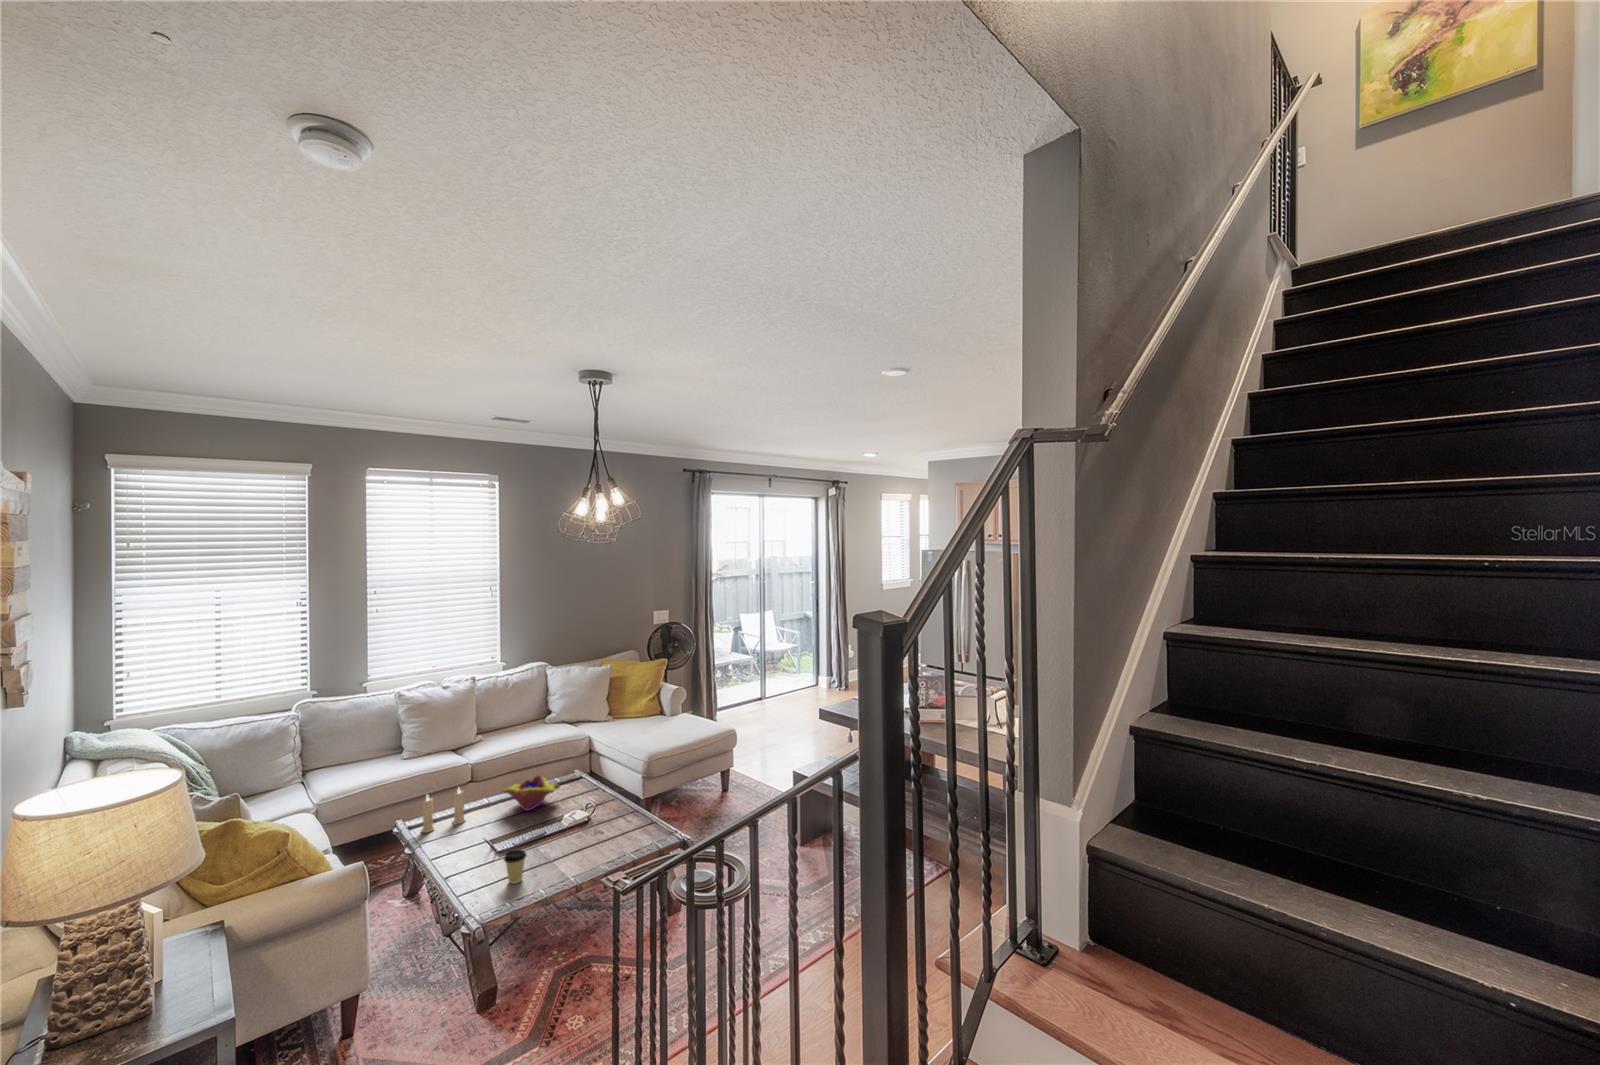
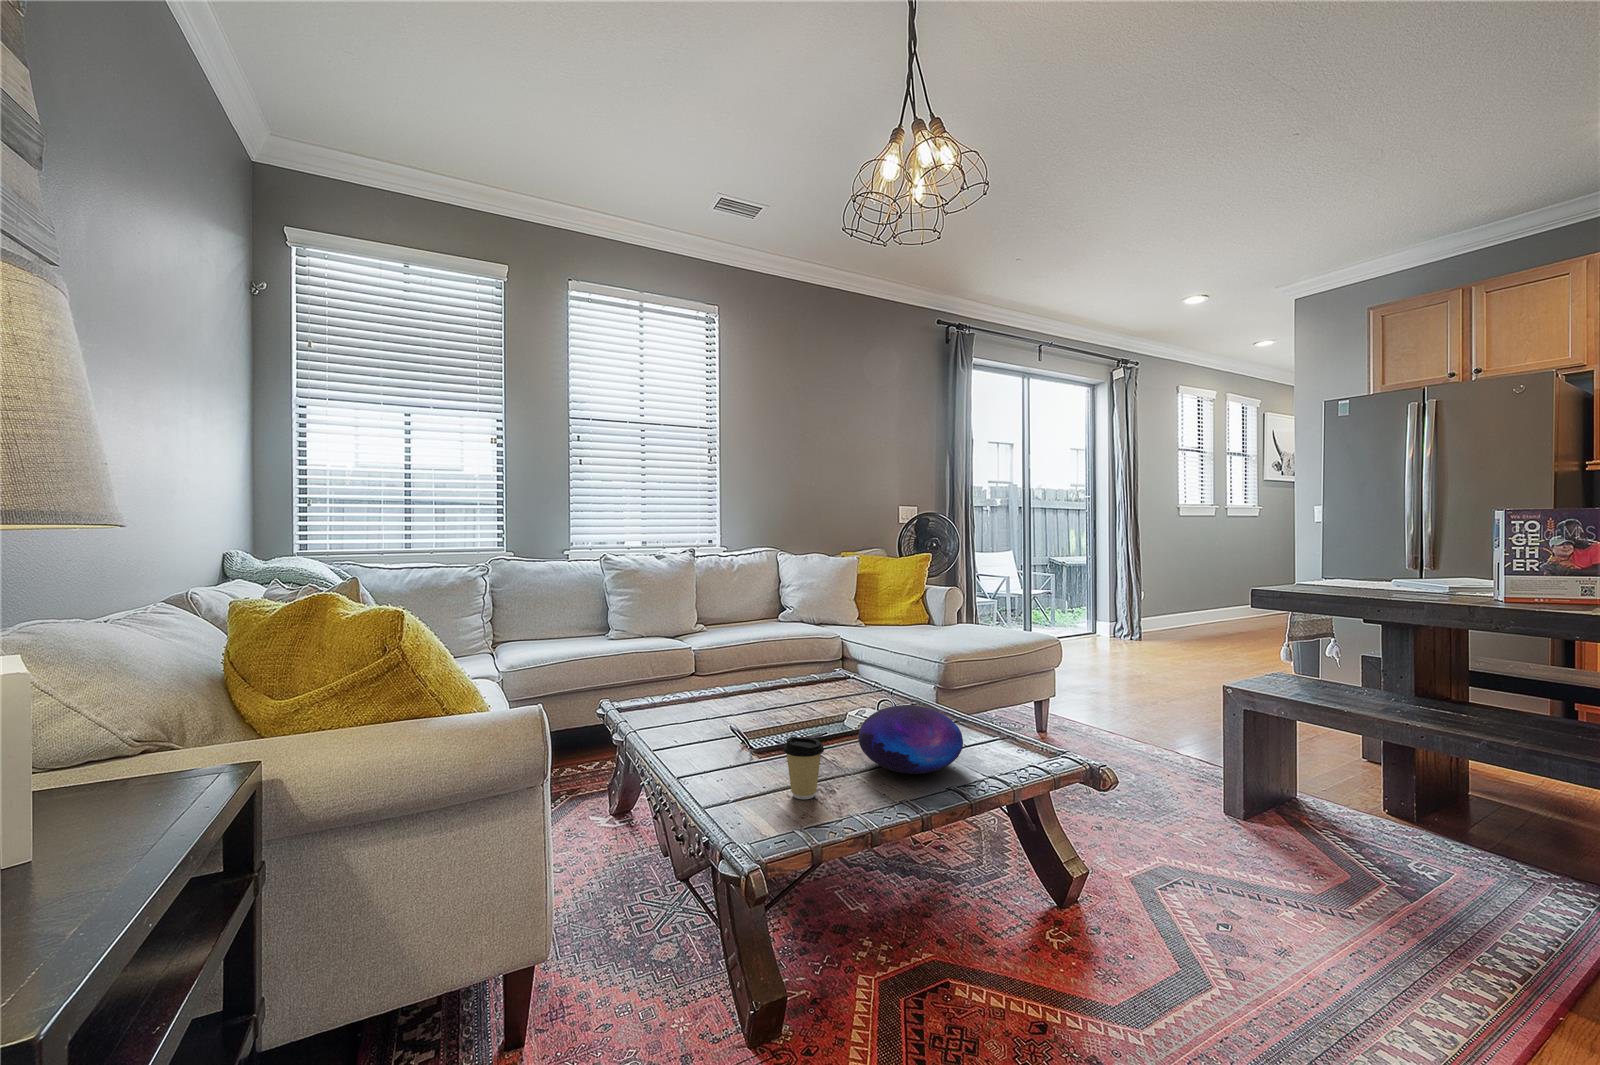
decorative bowl: present [503,776,560,811] -> none [750,652,834,702]
candle: present [421,788,465,833] -> none [635,649,698,715]
decorative orb: none [552,819,610,860] -> present [858,705,963,774]

